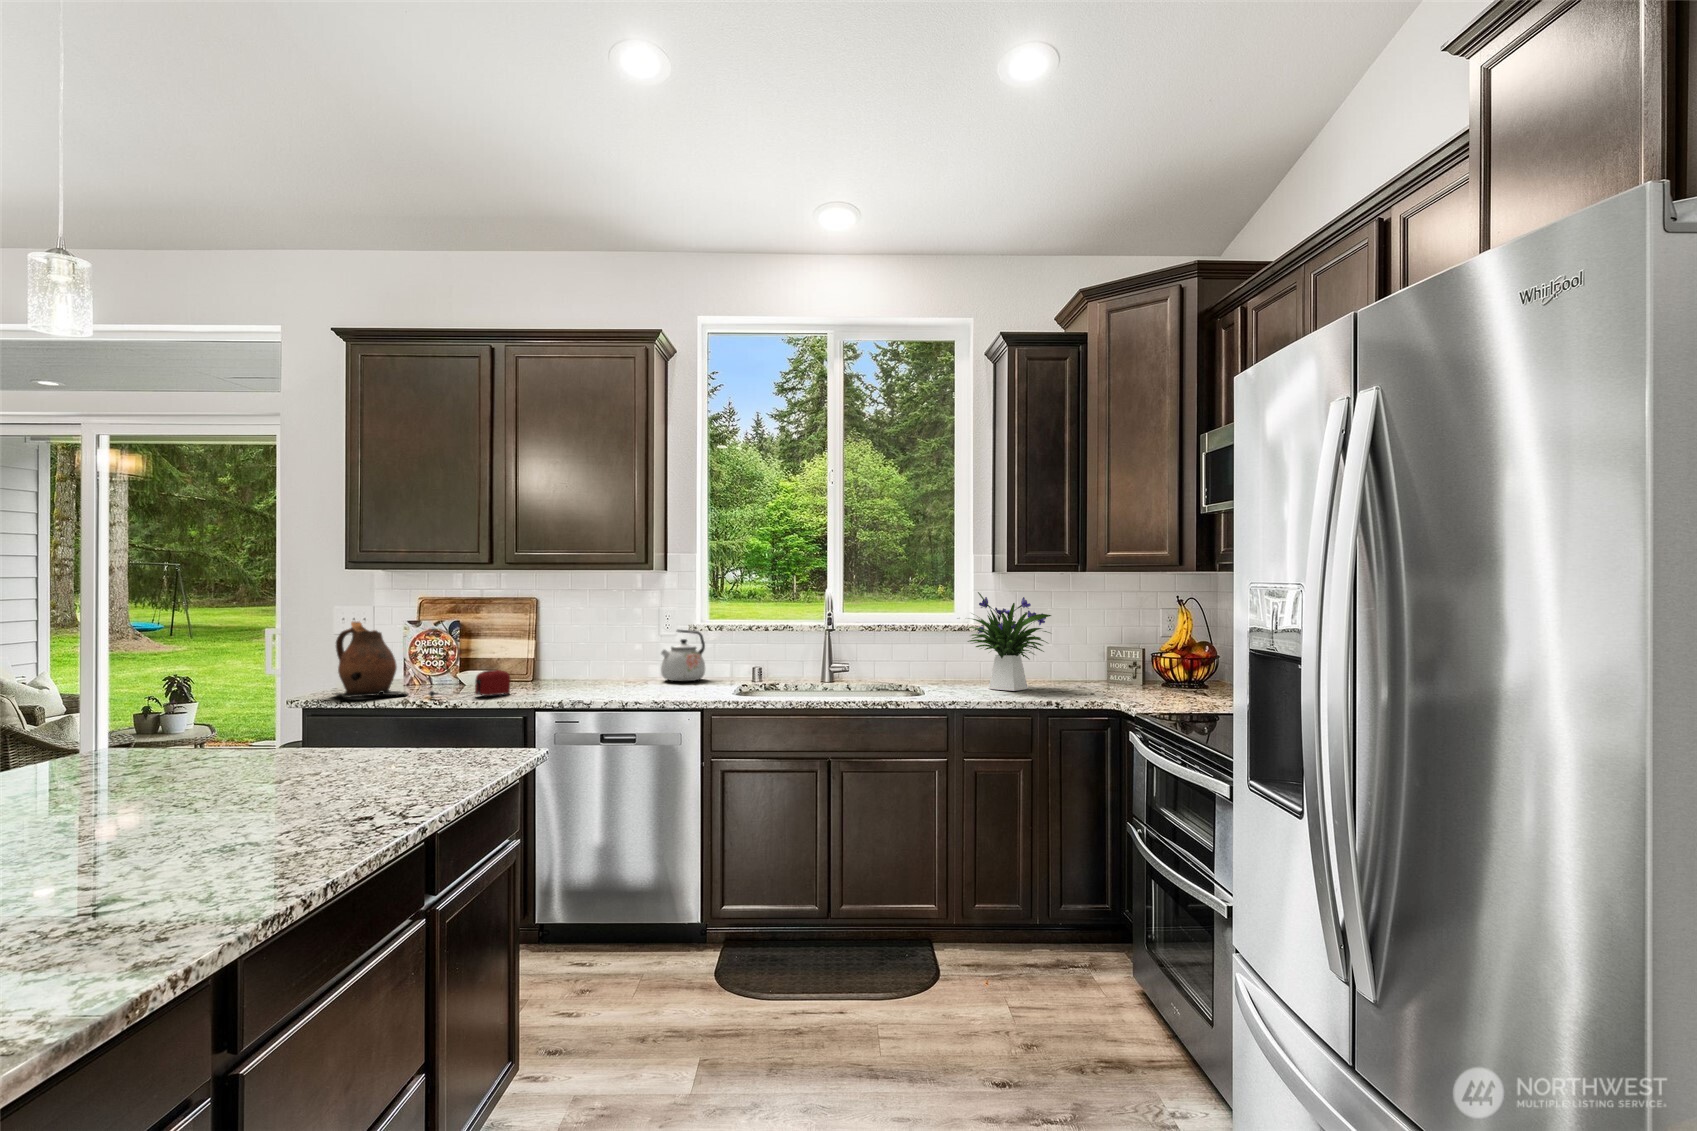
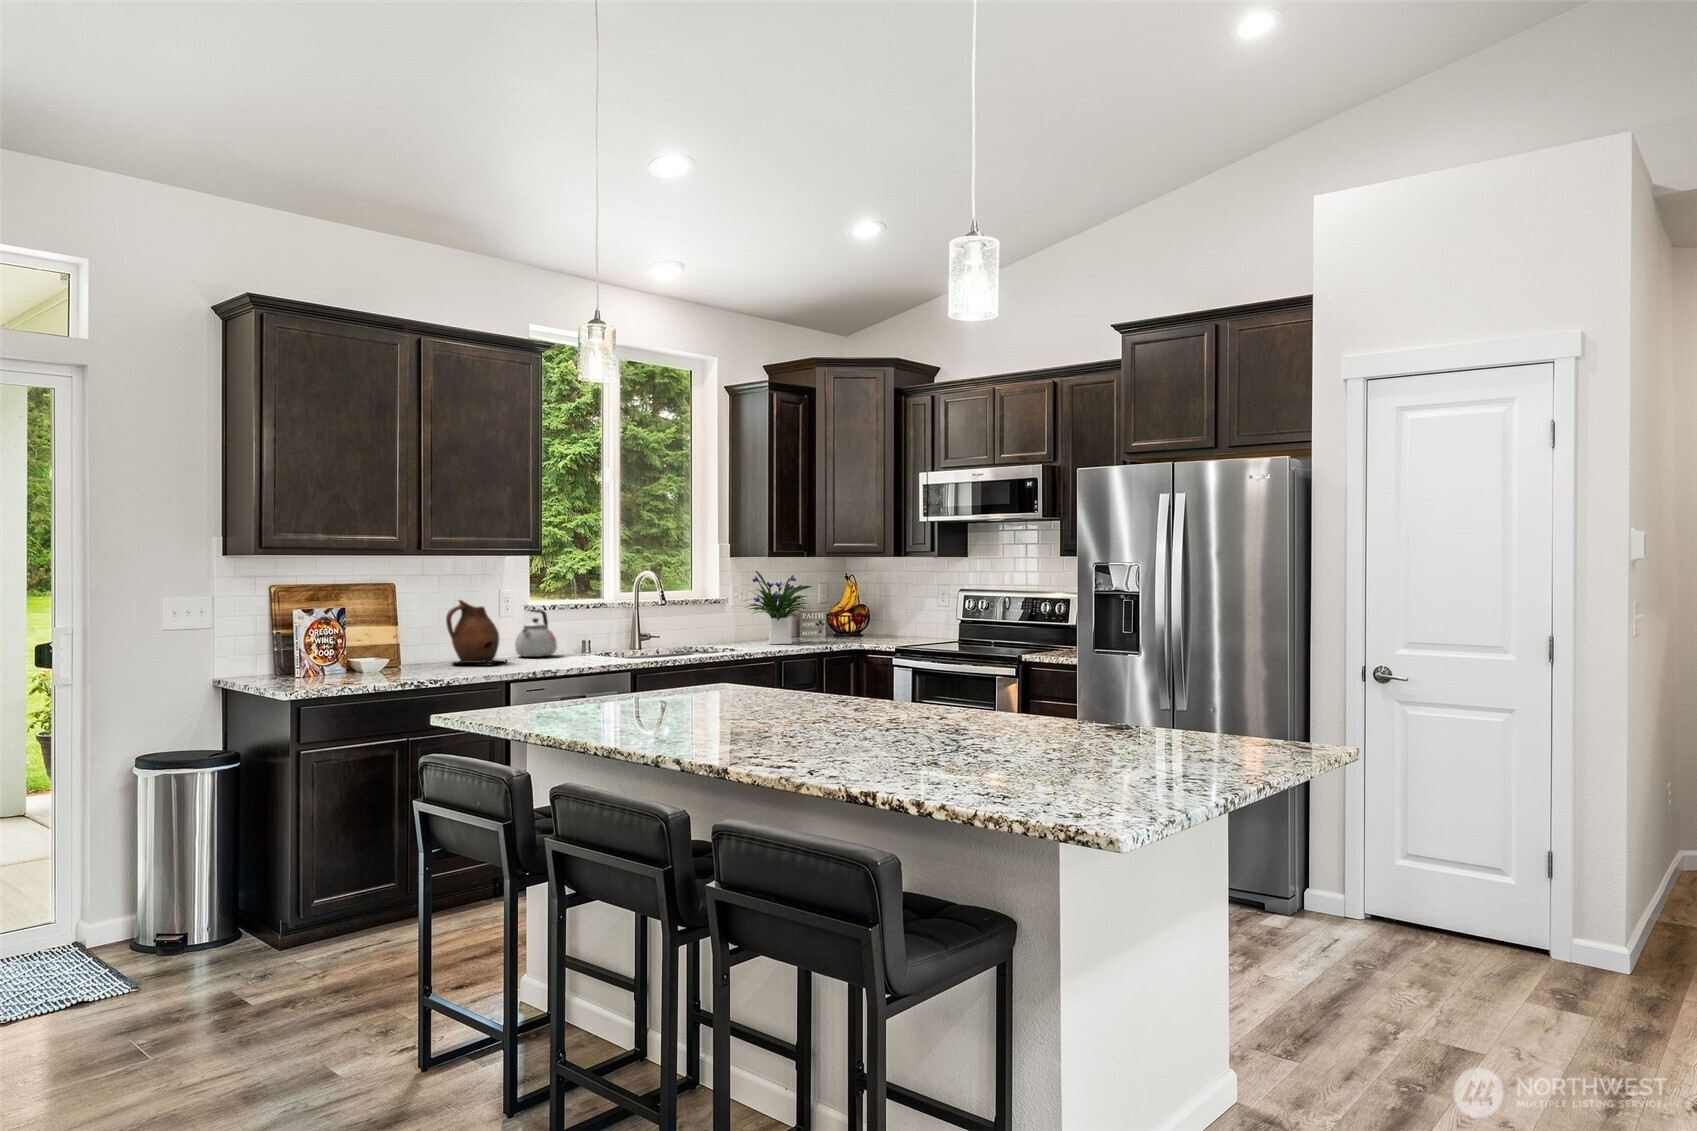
ceramic pitcher: present [335,622,407,698] -> present [446,600,499,664]
toaster: present [429,670,511,697] -> none [405,650,457,679]

